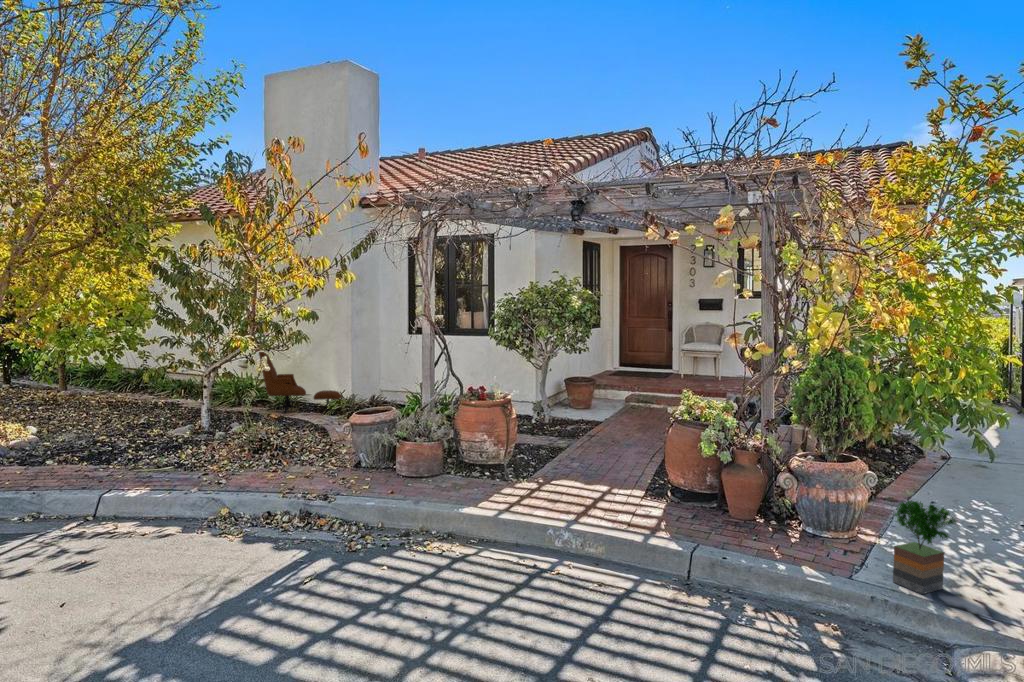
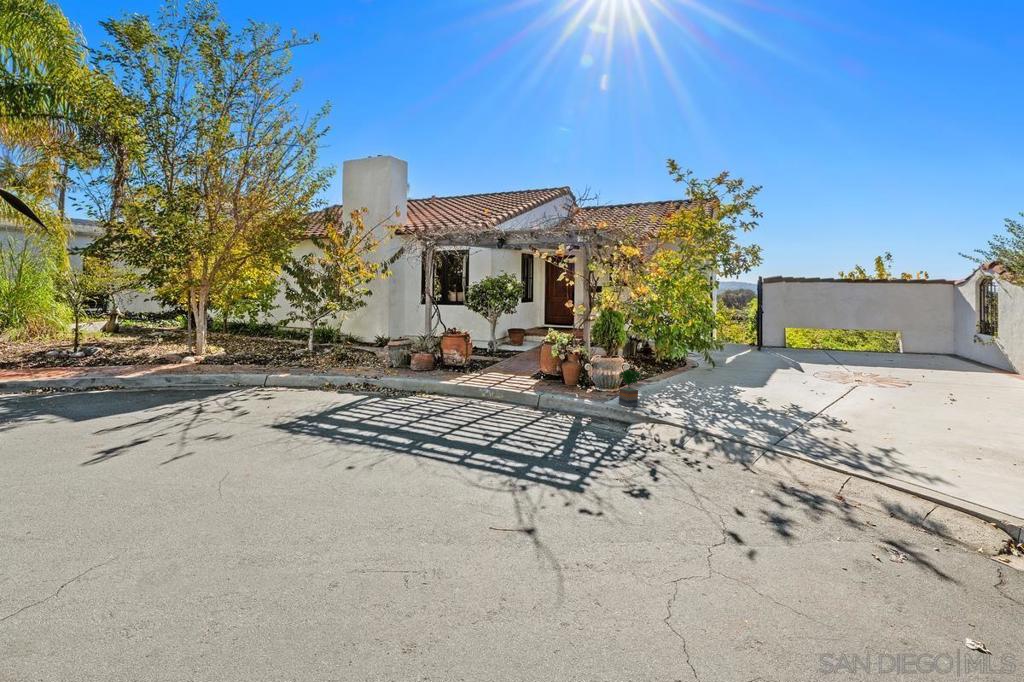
lounge chair: present [259,352,342,413] -> none [339,310,386,346]

